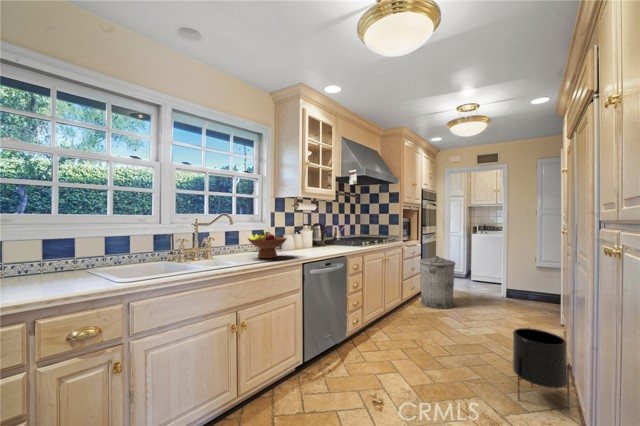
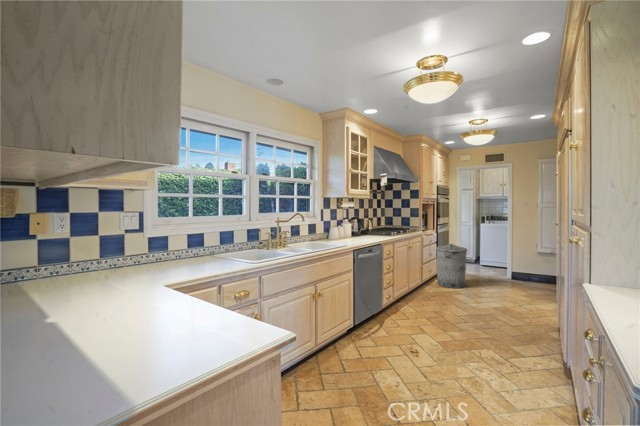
fruit bowl: present [248,232,287,258] -> none [311,226,341,246]
planter: present [513,328,569,410] -> none [517,299,559,357]

